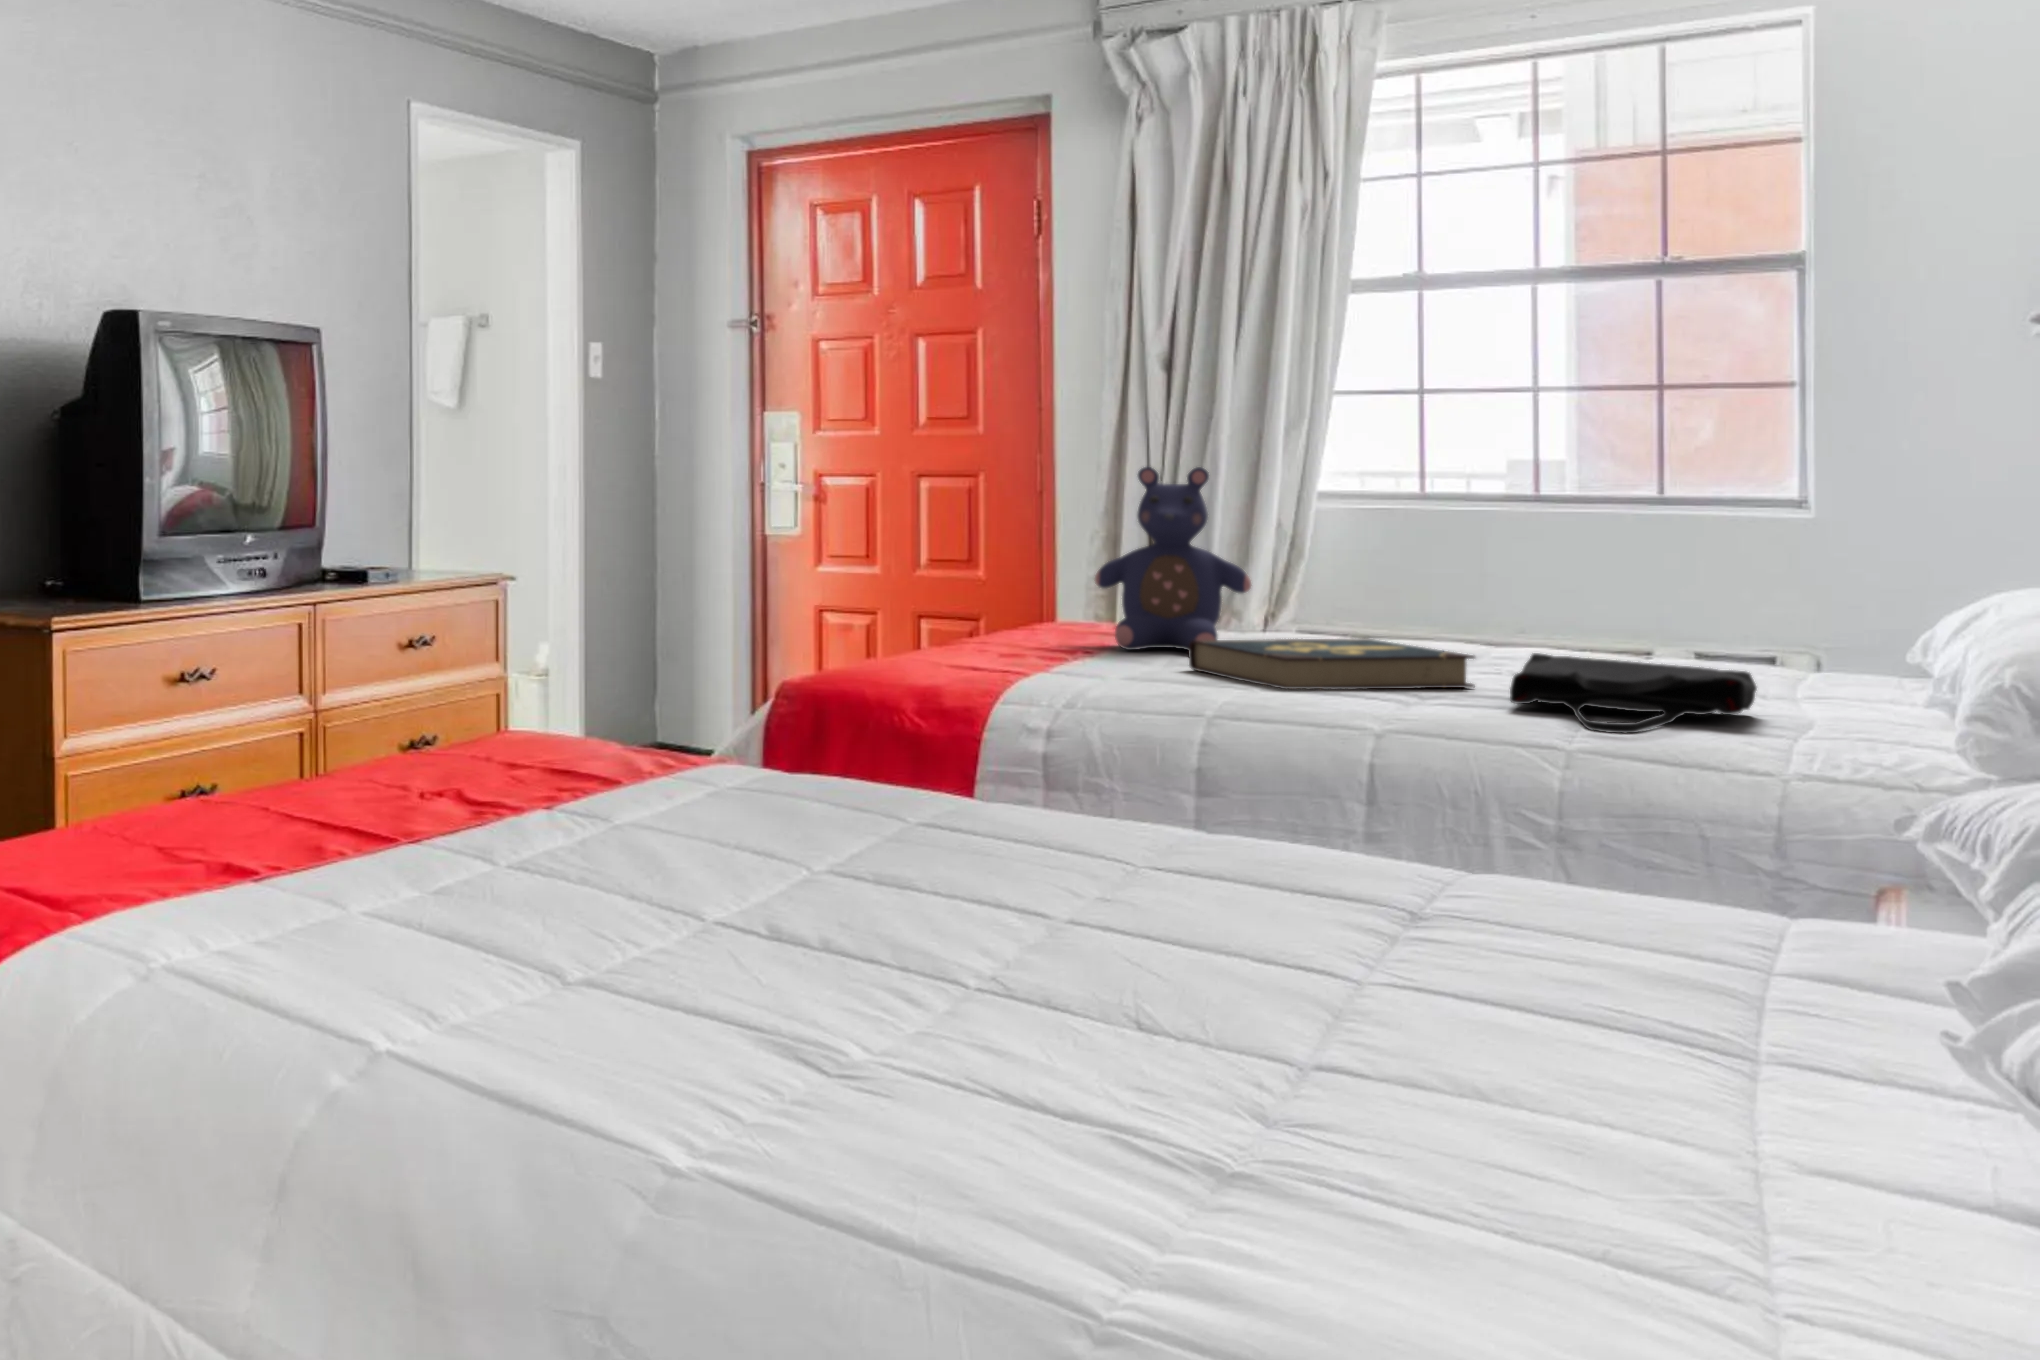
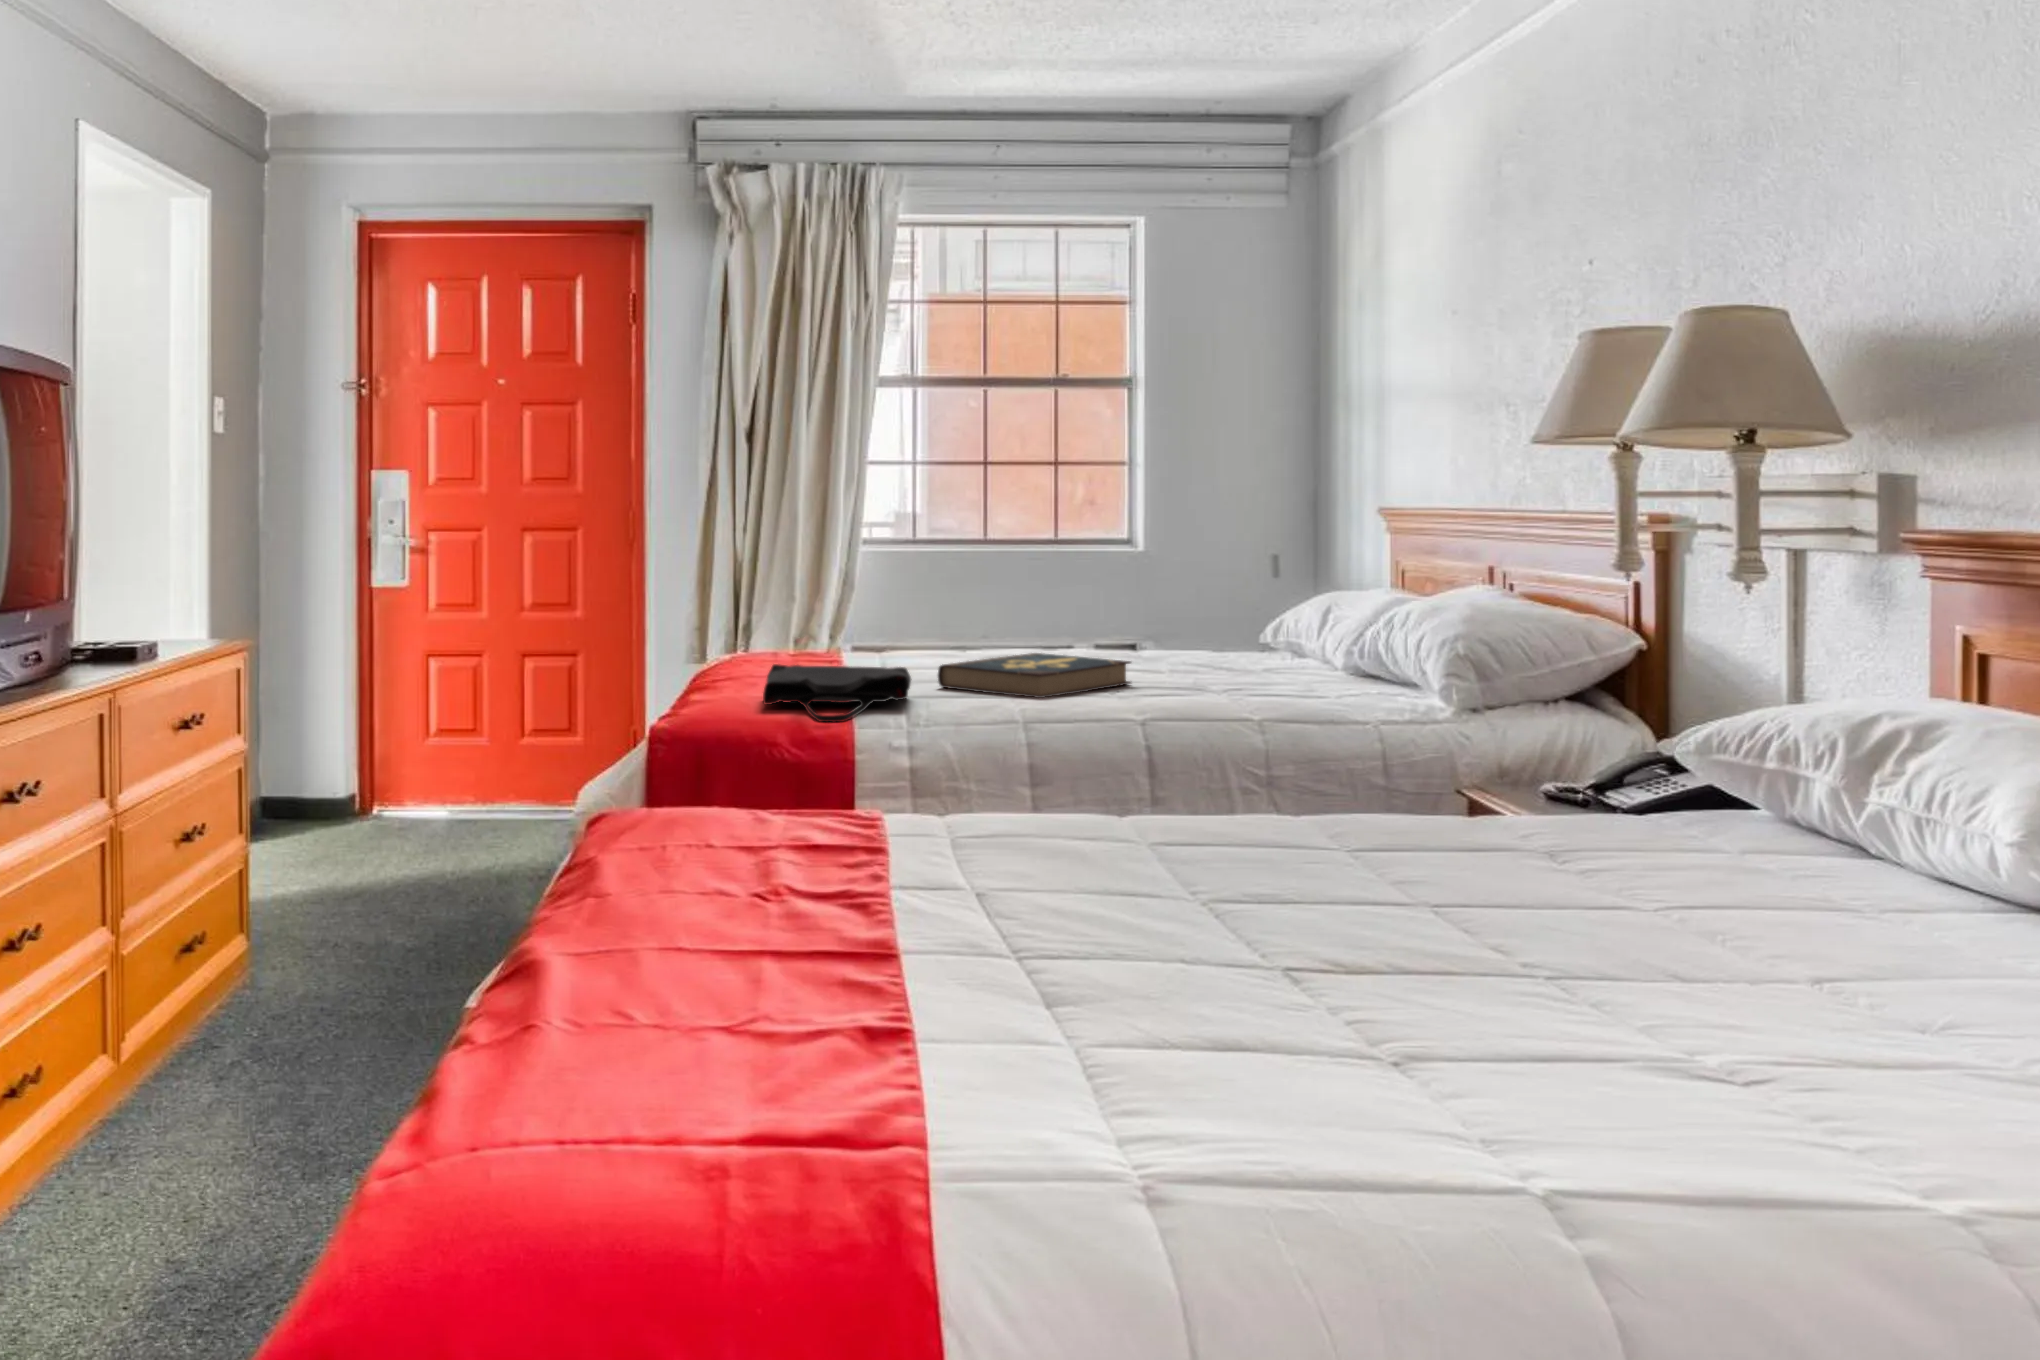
teddy bear: present [1095,467,1251,650] -> none [807,526,923,674]
tote bag: present [1510,653,1757,733] -> present [763,664,911,722]

